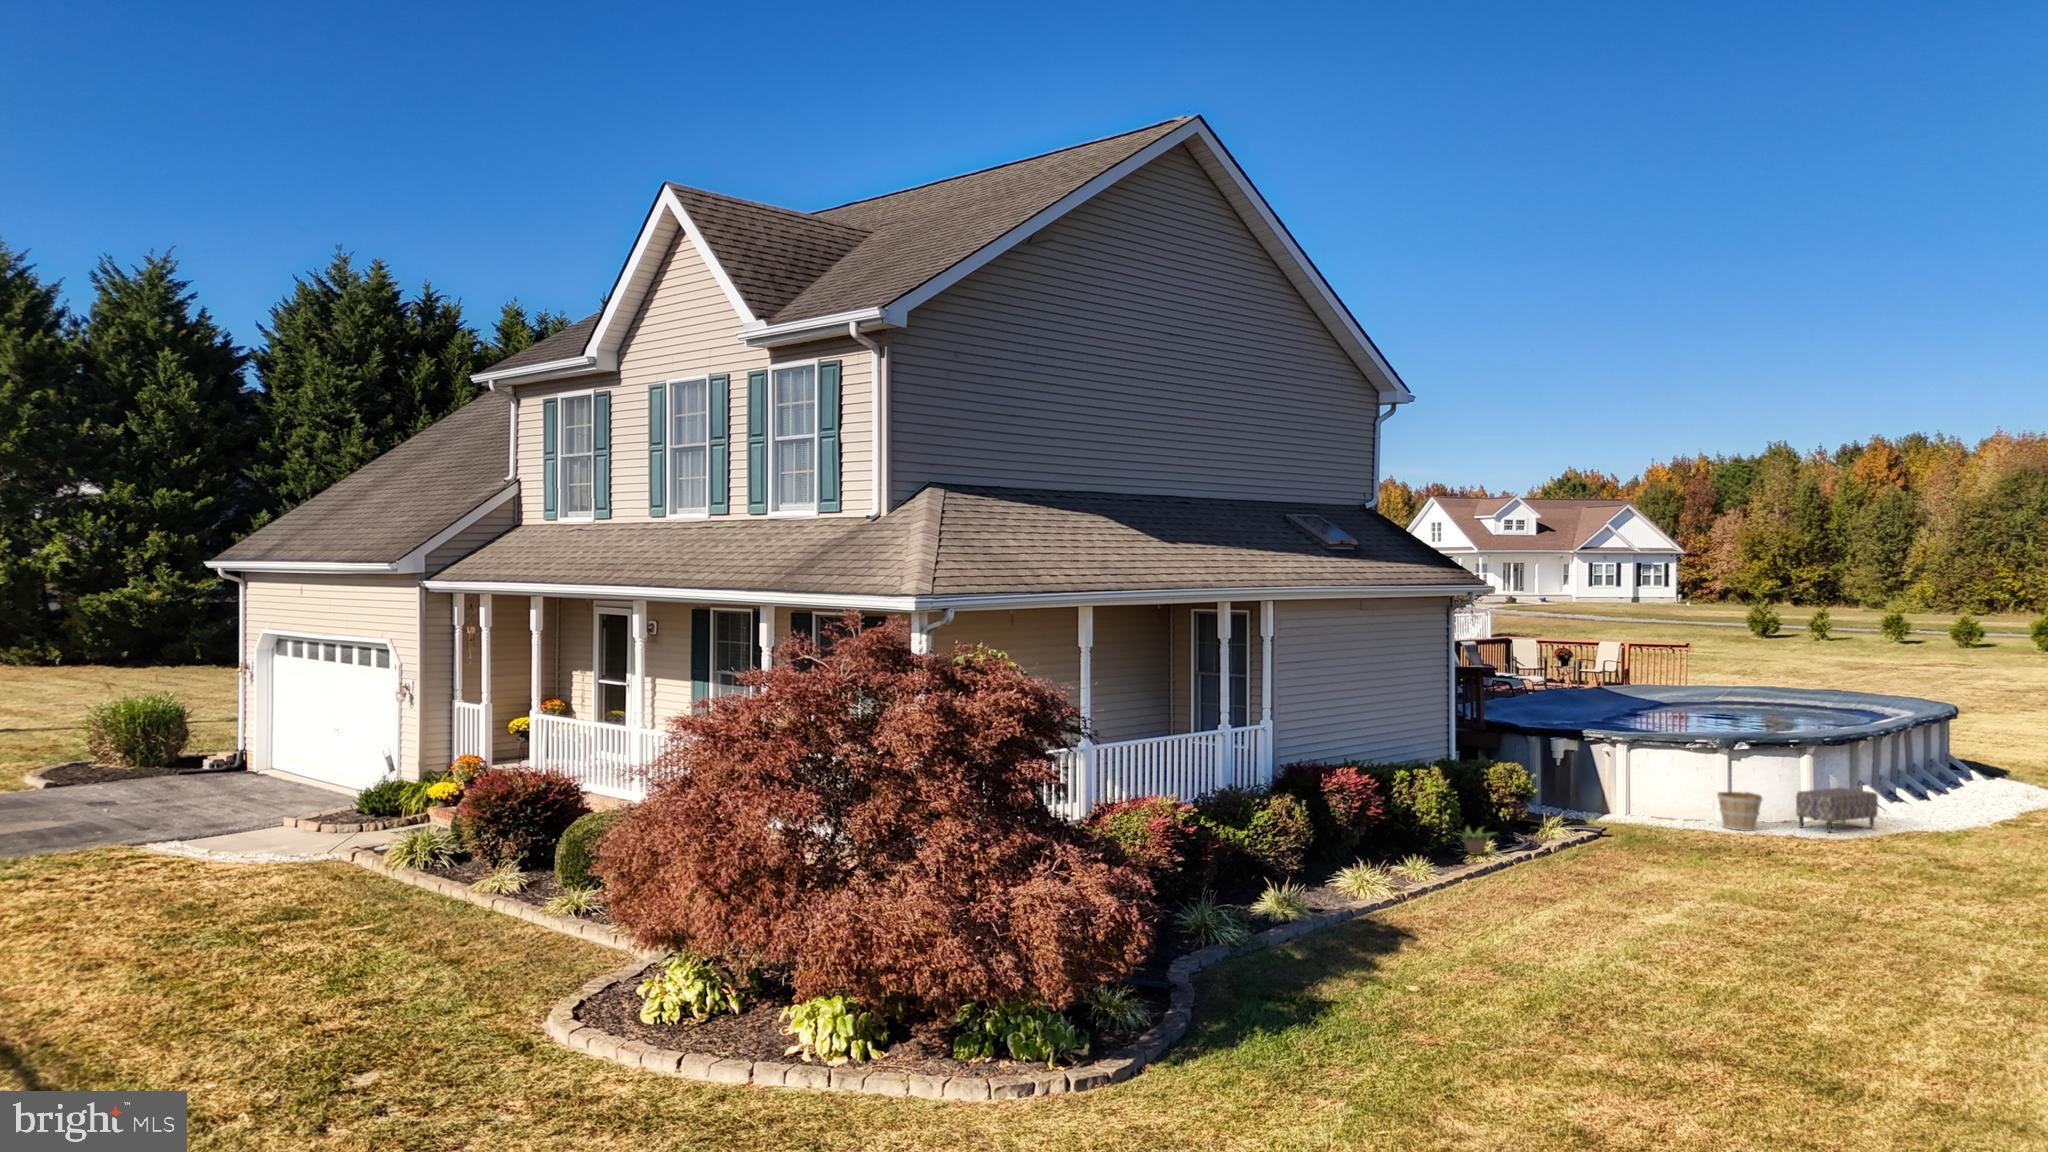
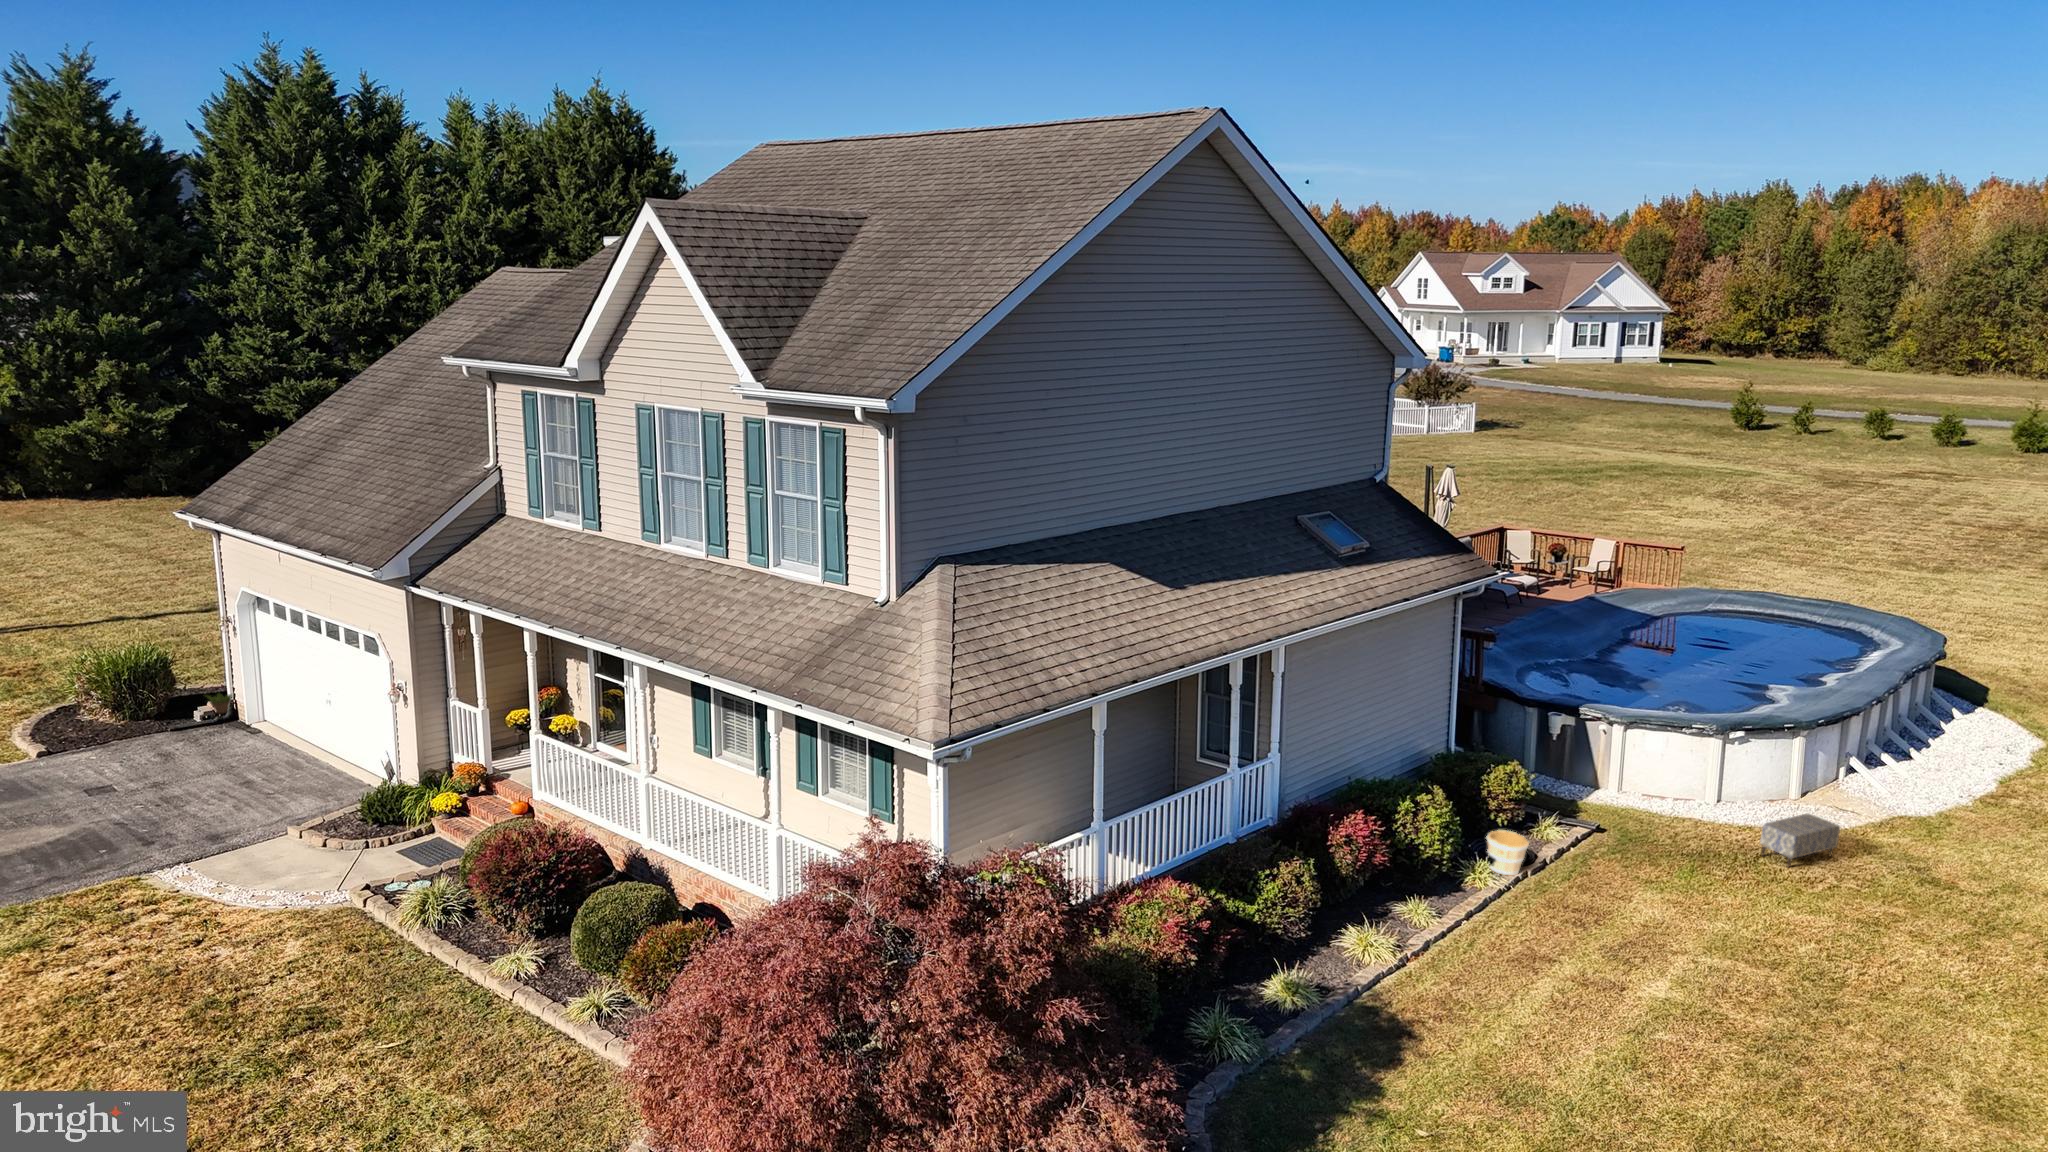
wooden bucket: present [1717,792,1762,831] -> present [1487,830,1529,875]
decorative plant: present [1459,827,1494,855] -> present [207,694,234,713]

